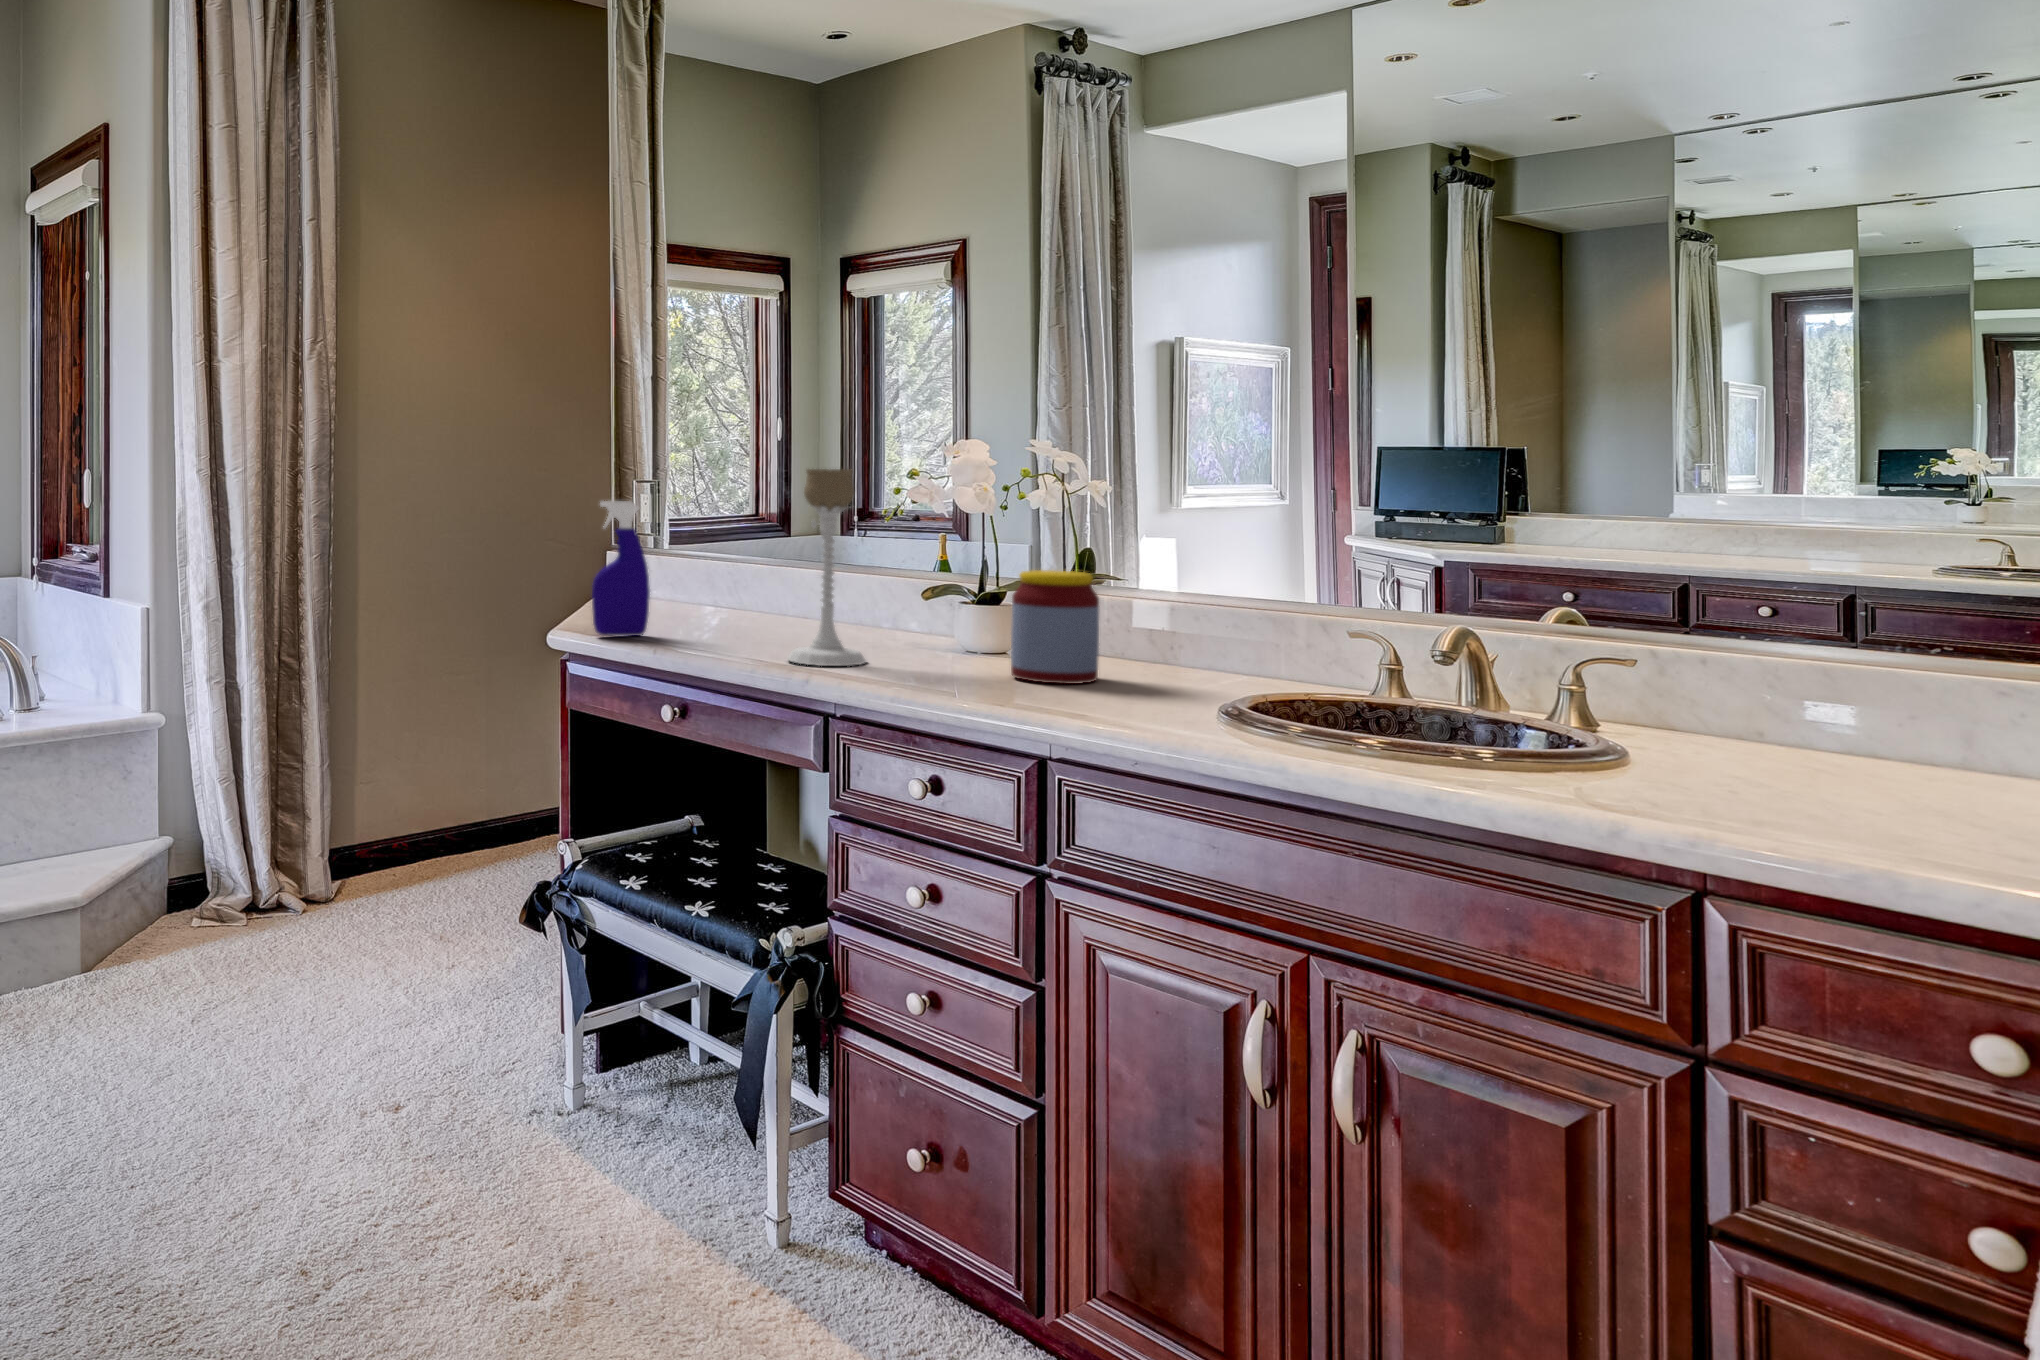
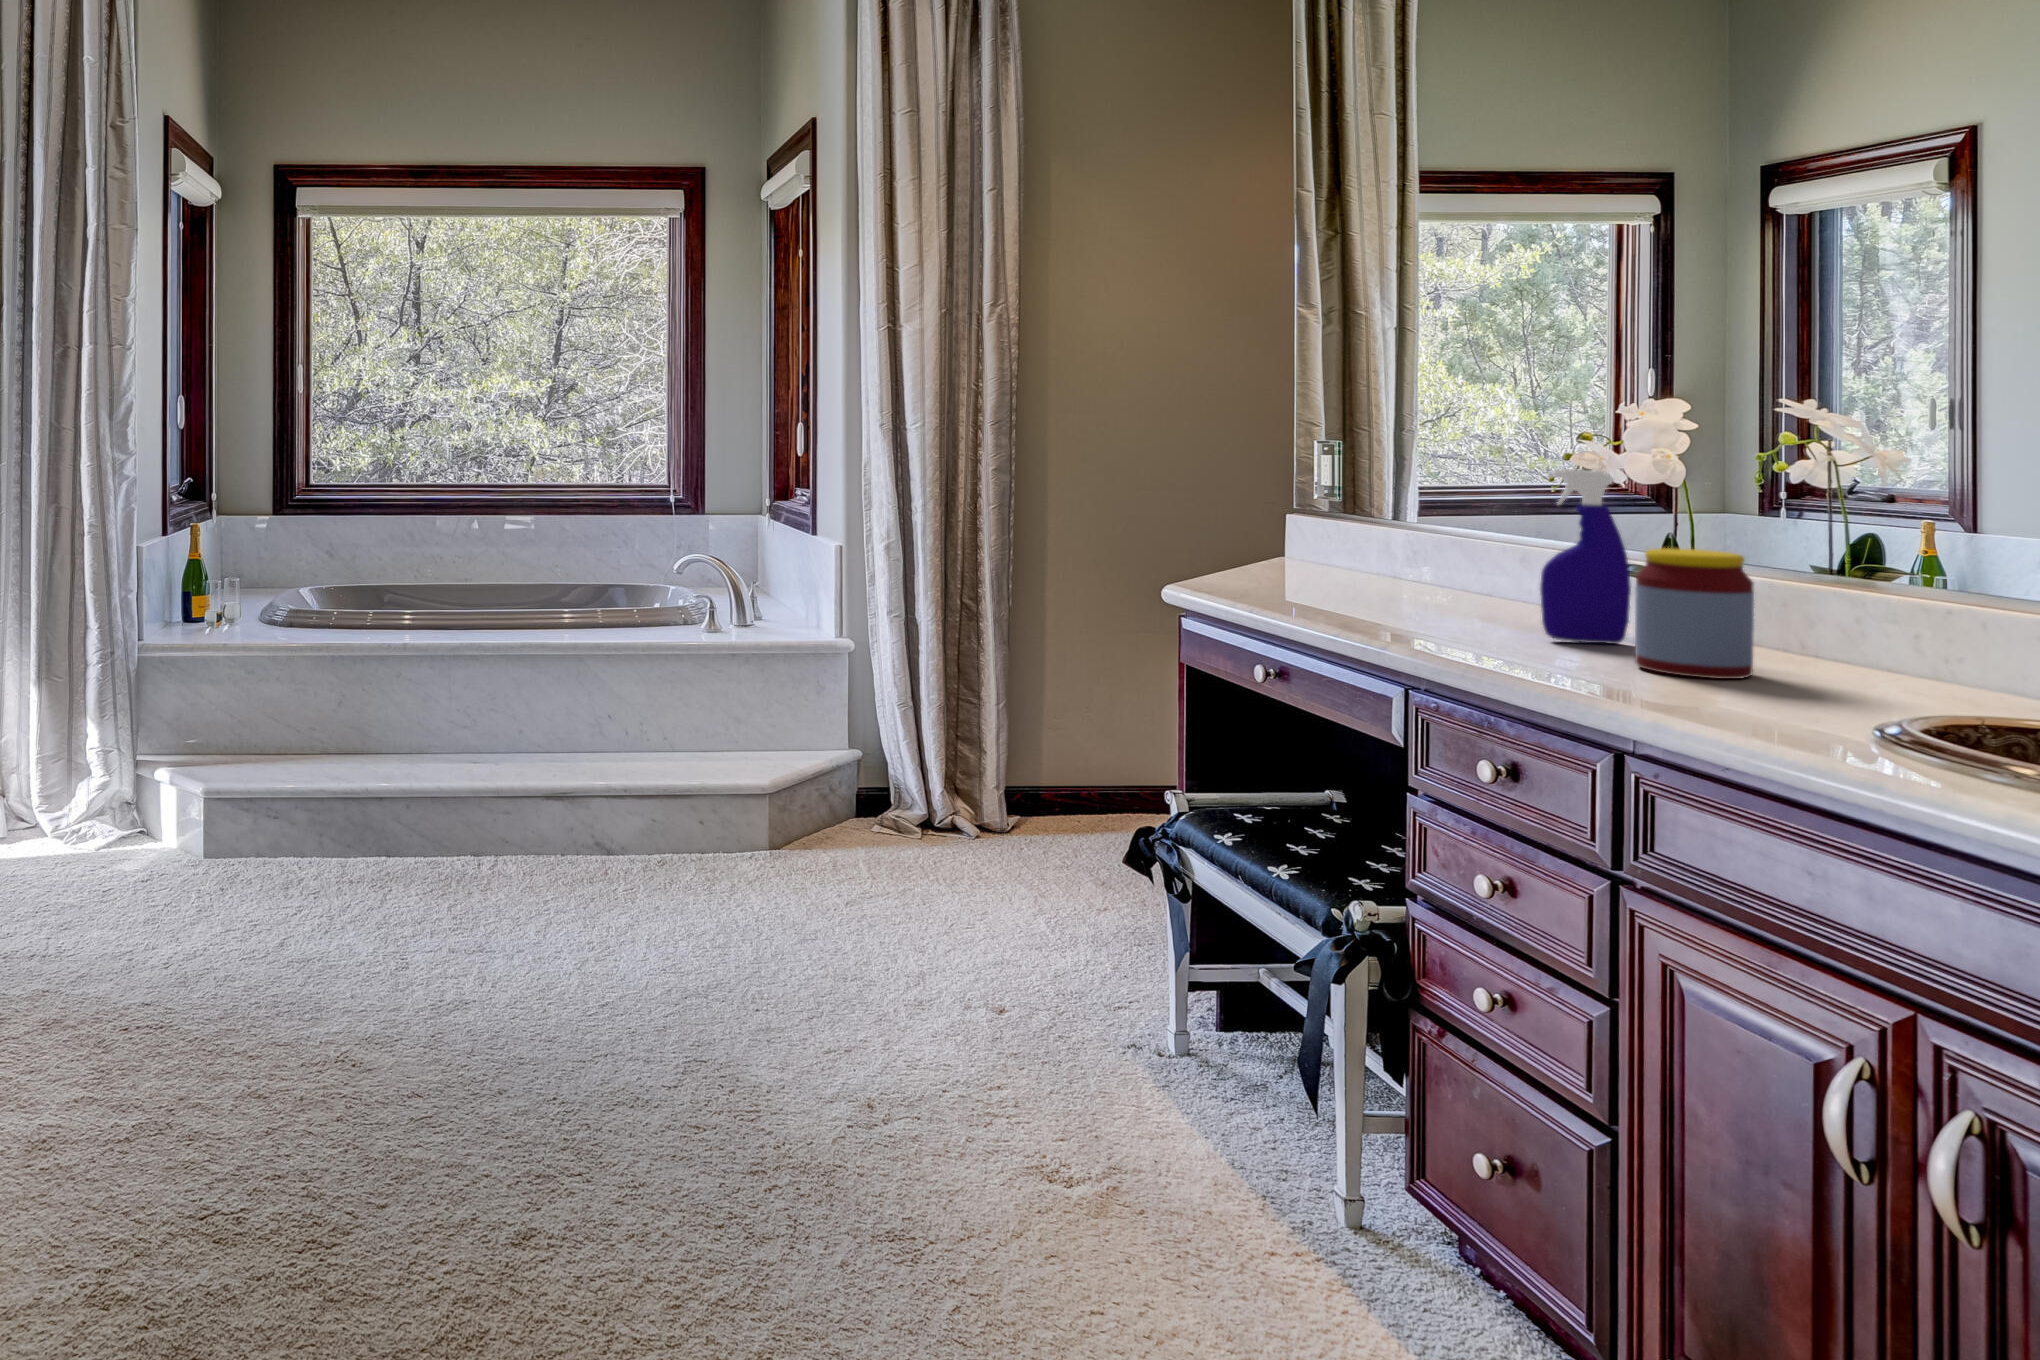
candle holder: present [787,469,866,666] -> none [1384,431,1481,639]
spray bottle: present [592,501,650,636] -> present [1540,469,1631,644]

